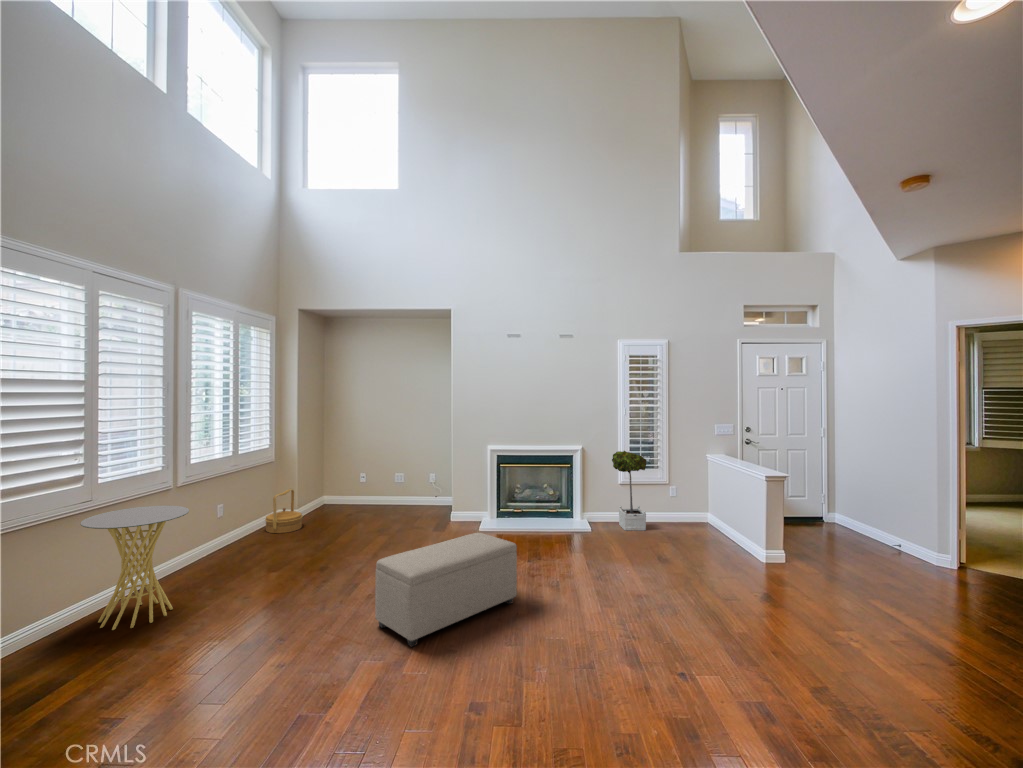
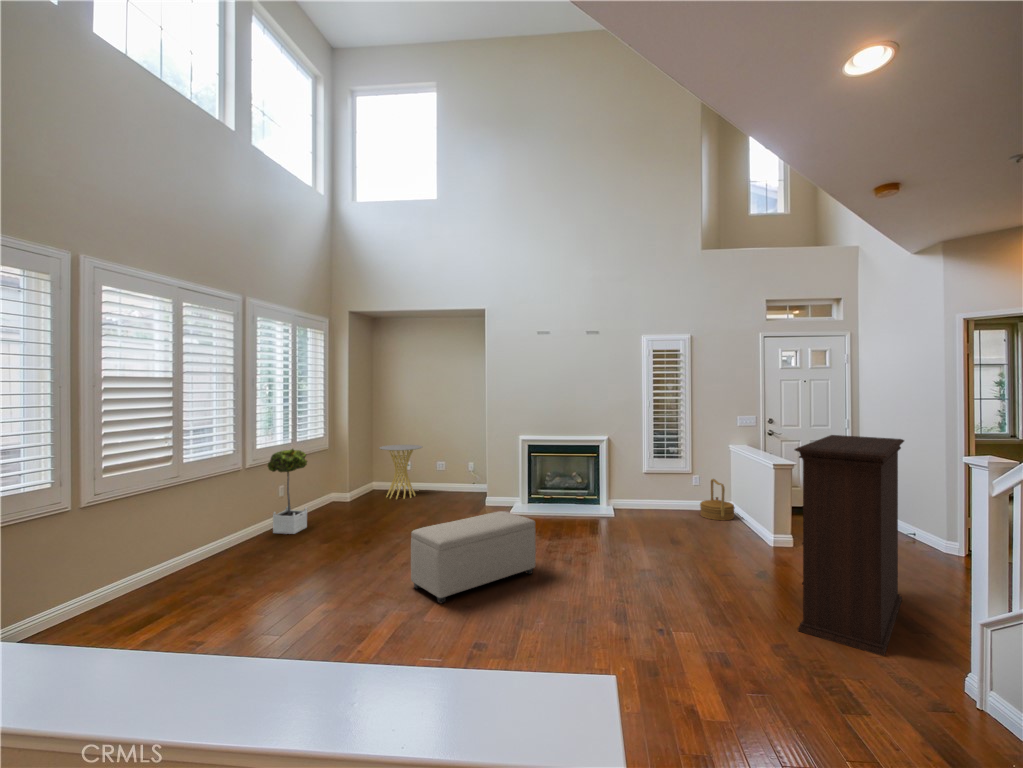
bookshelf: none [810,447,915,694] -> present [795,435,904,656]
potted tree: present [612,451,647,530] -> present [268,449,307,534]
woven basket: present [265,489,303,533] -> present [700,479,735,520]
side table: present [80,506,189,630] -> present [379,445,422,499]

